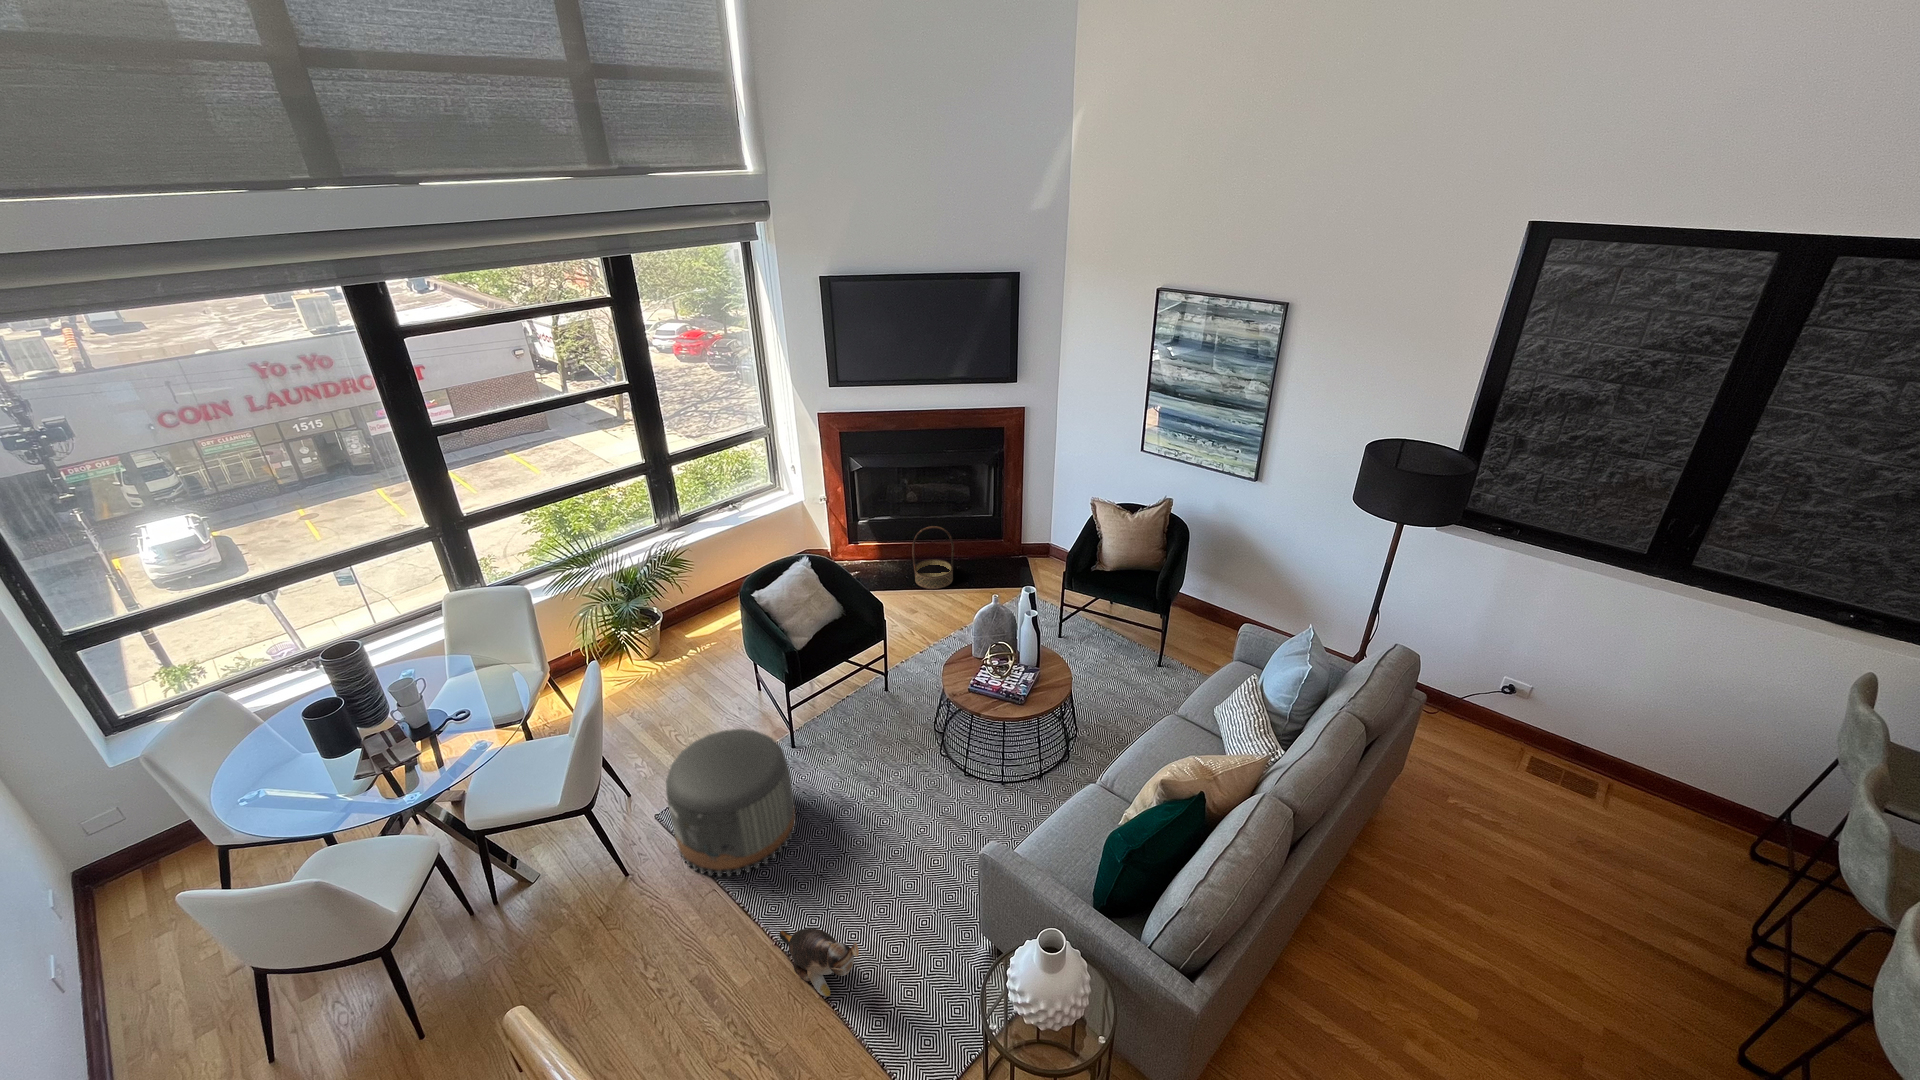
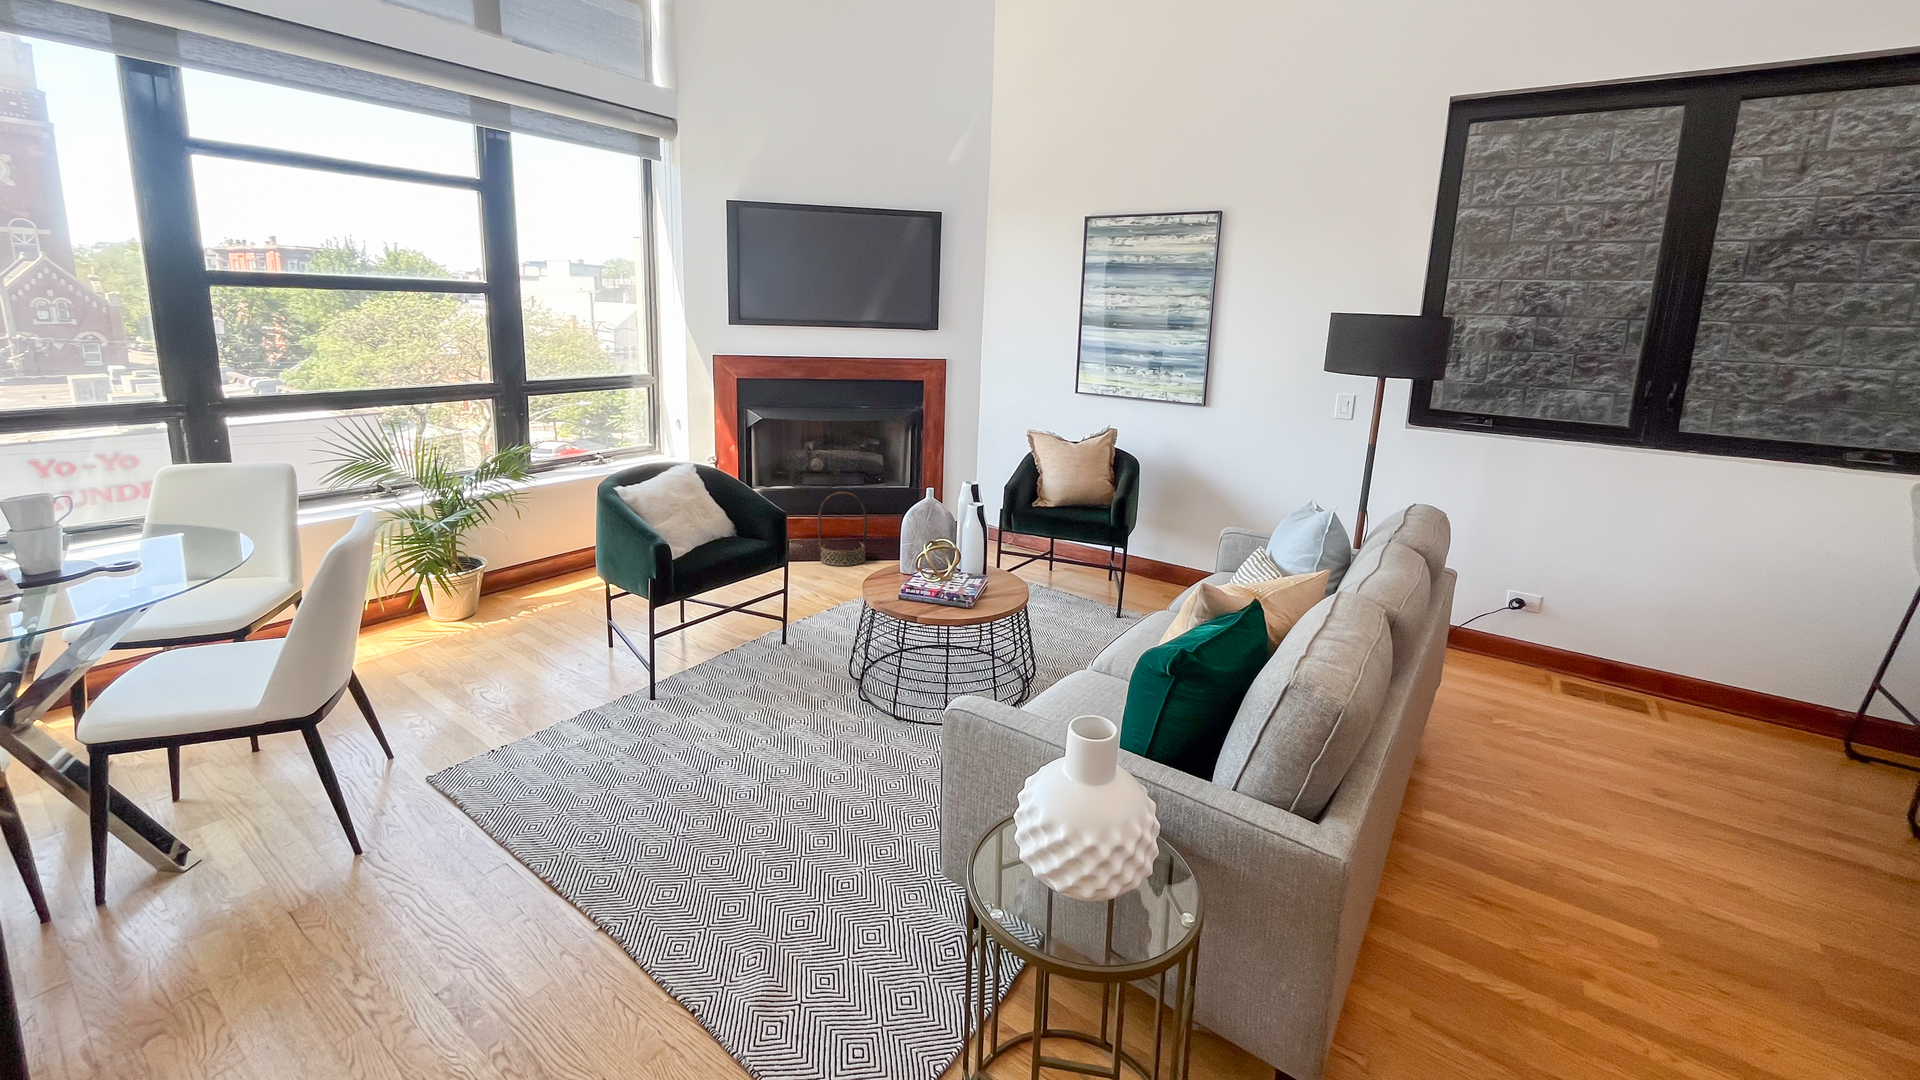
pouf: present [666,729,796,877] -> none [495,609,669,775]
plush toy: present [779,928,859,996] -> none [642,774,757,869]

